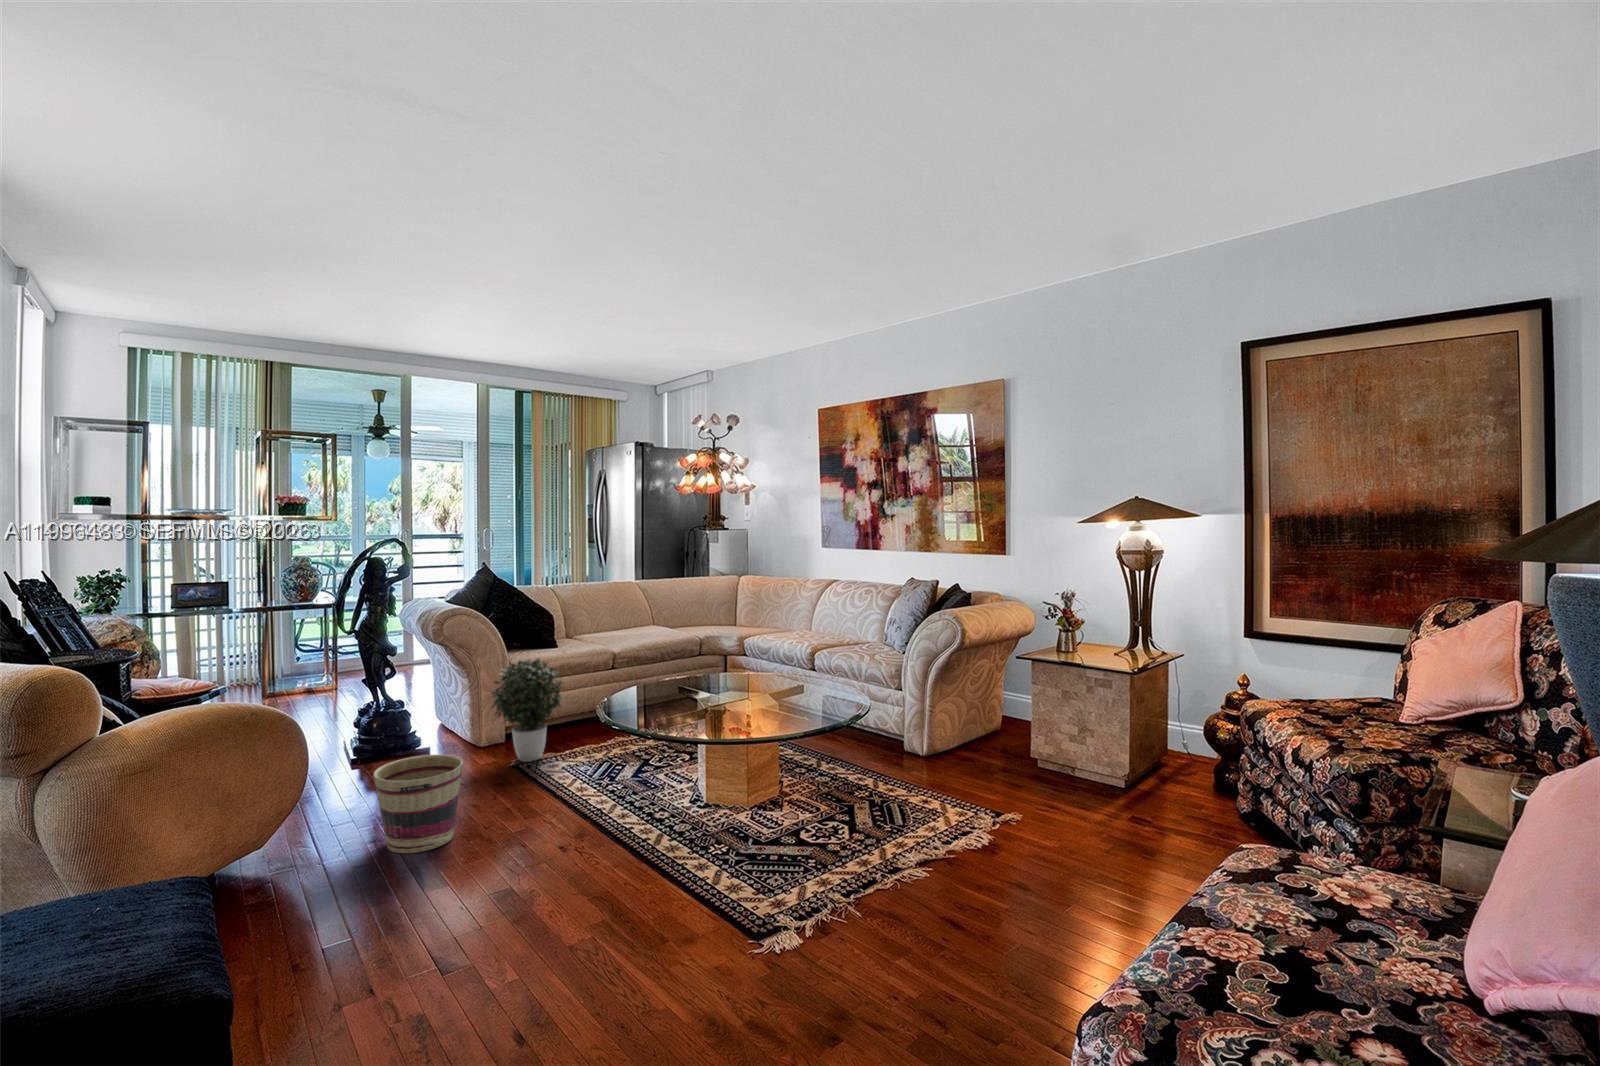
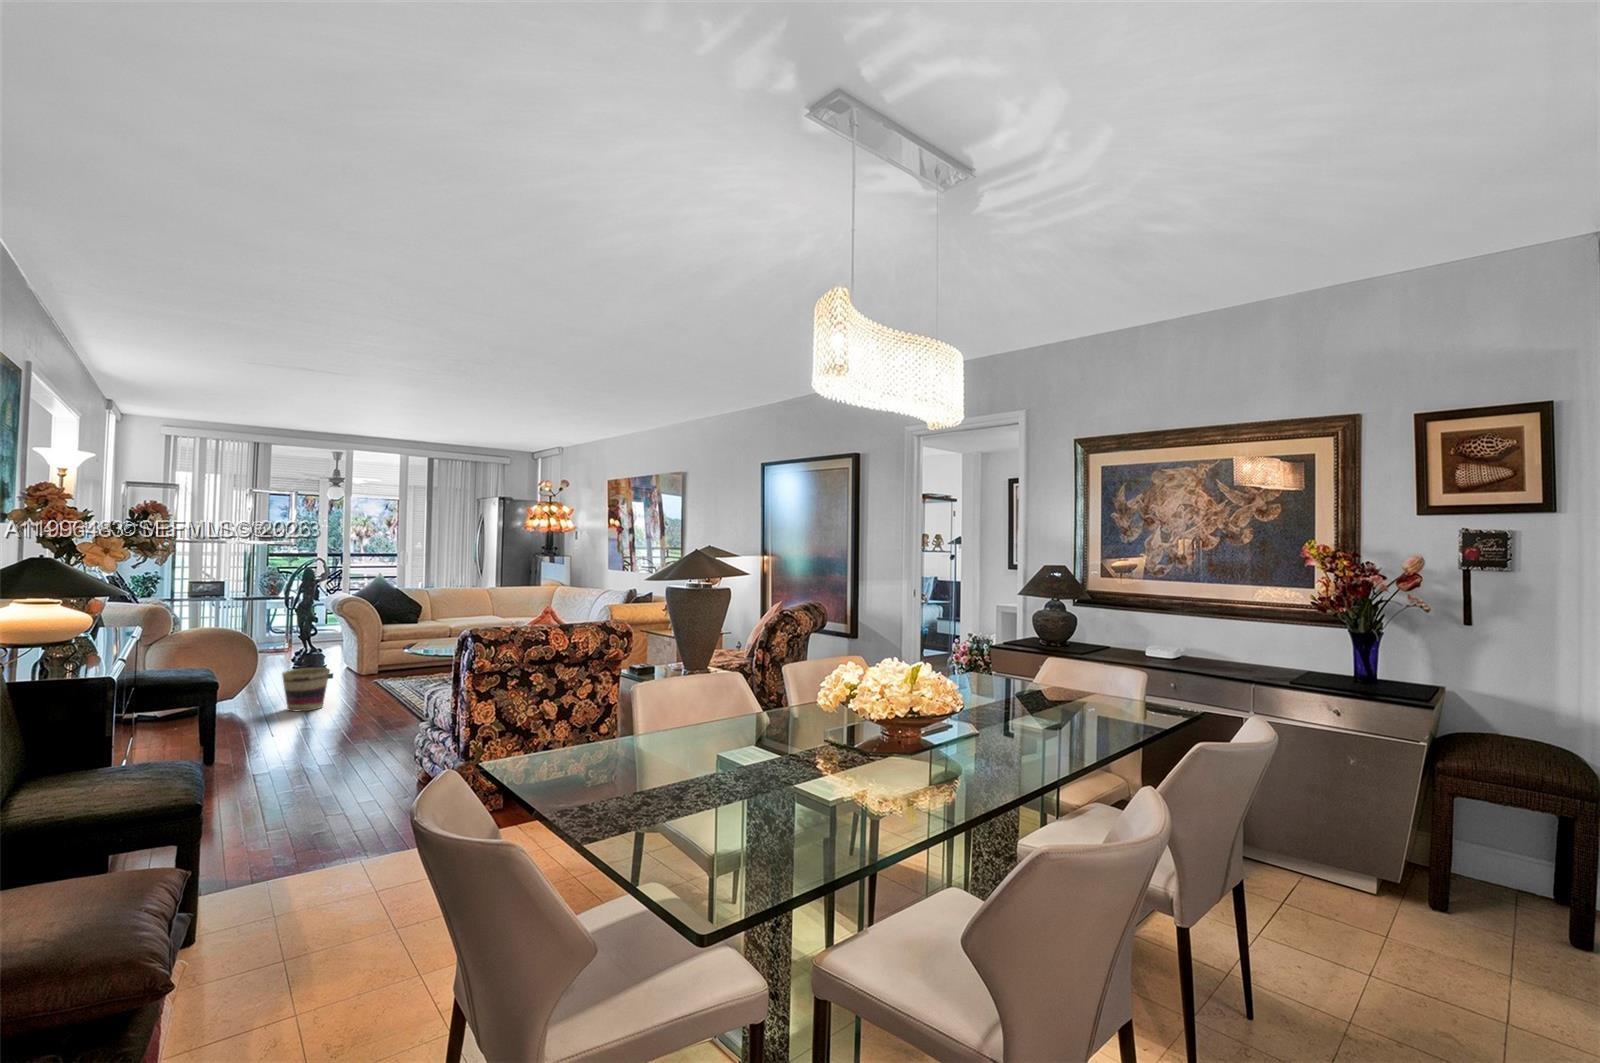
potted plant: present [492,659,564,762] -> none [363,626,410,684]

